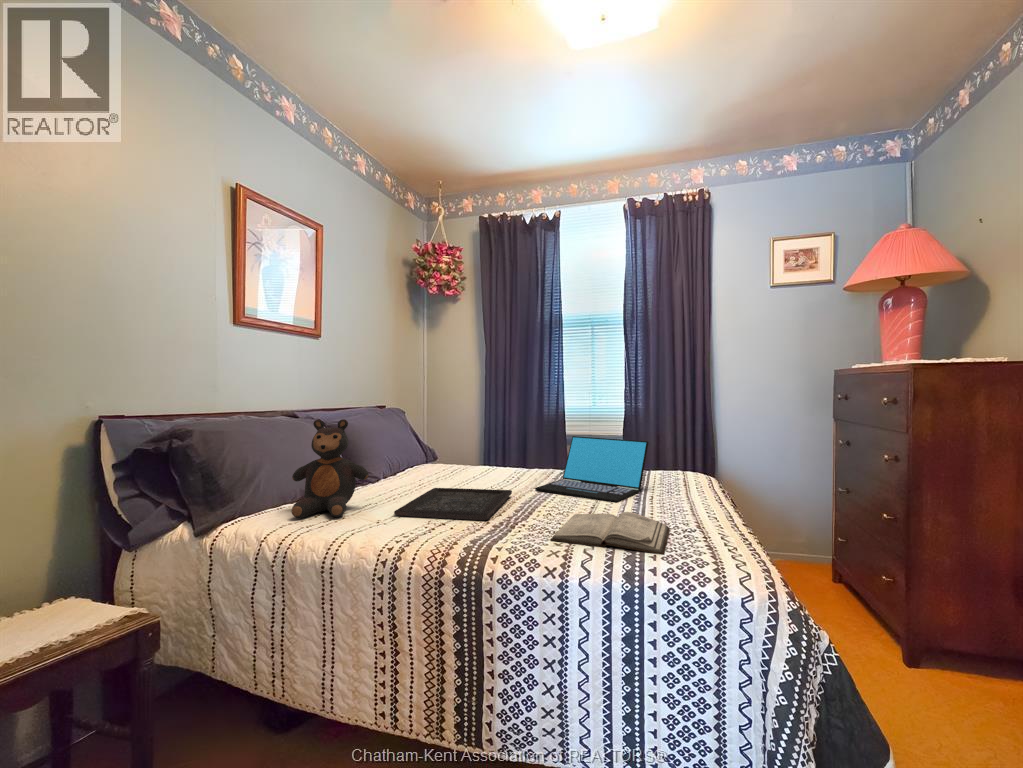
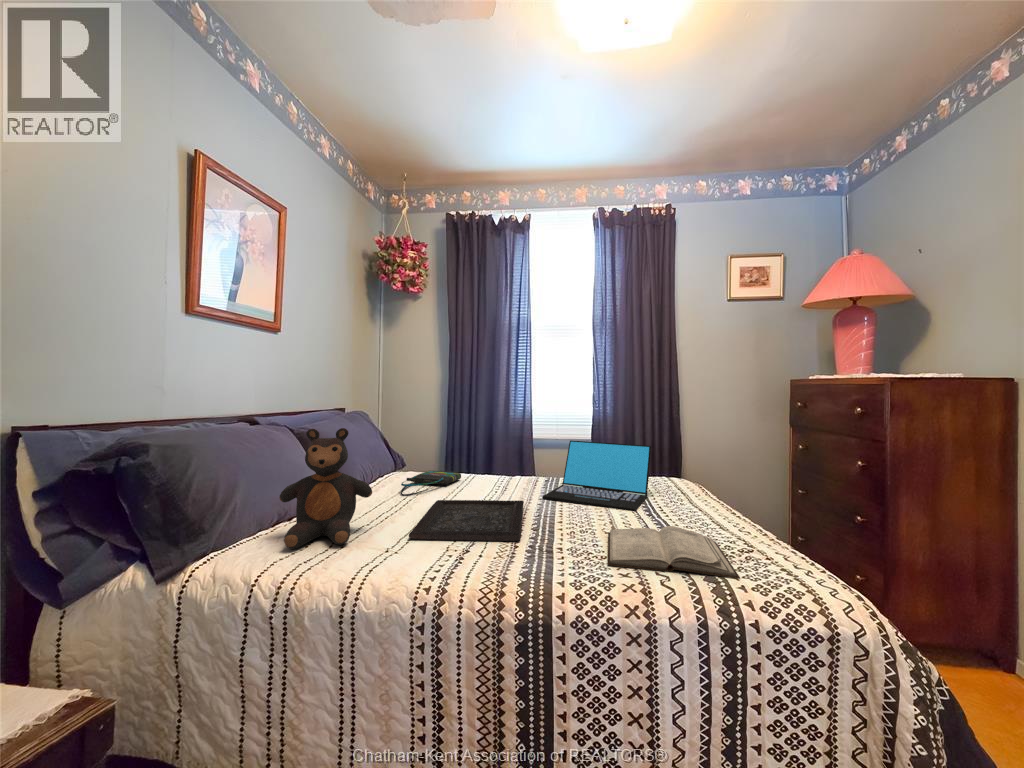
tote bag: none [409,465,471,485] -> present [401,471,461,496]

